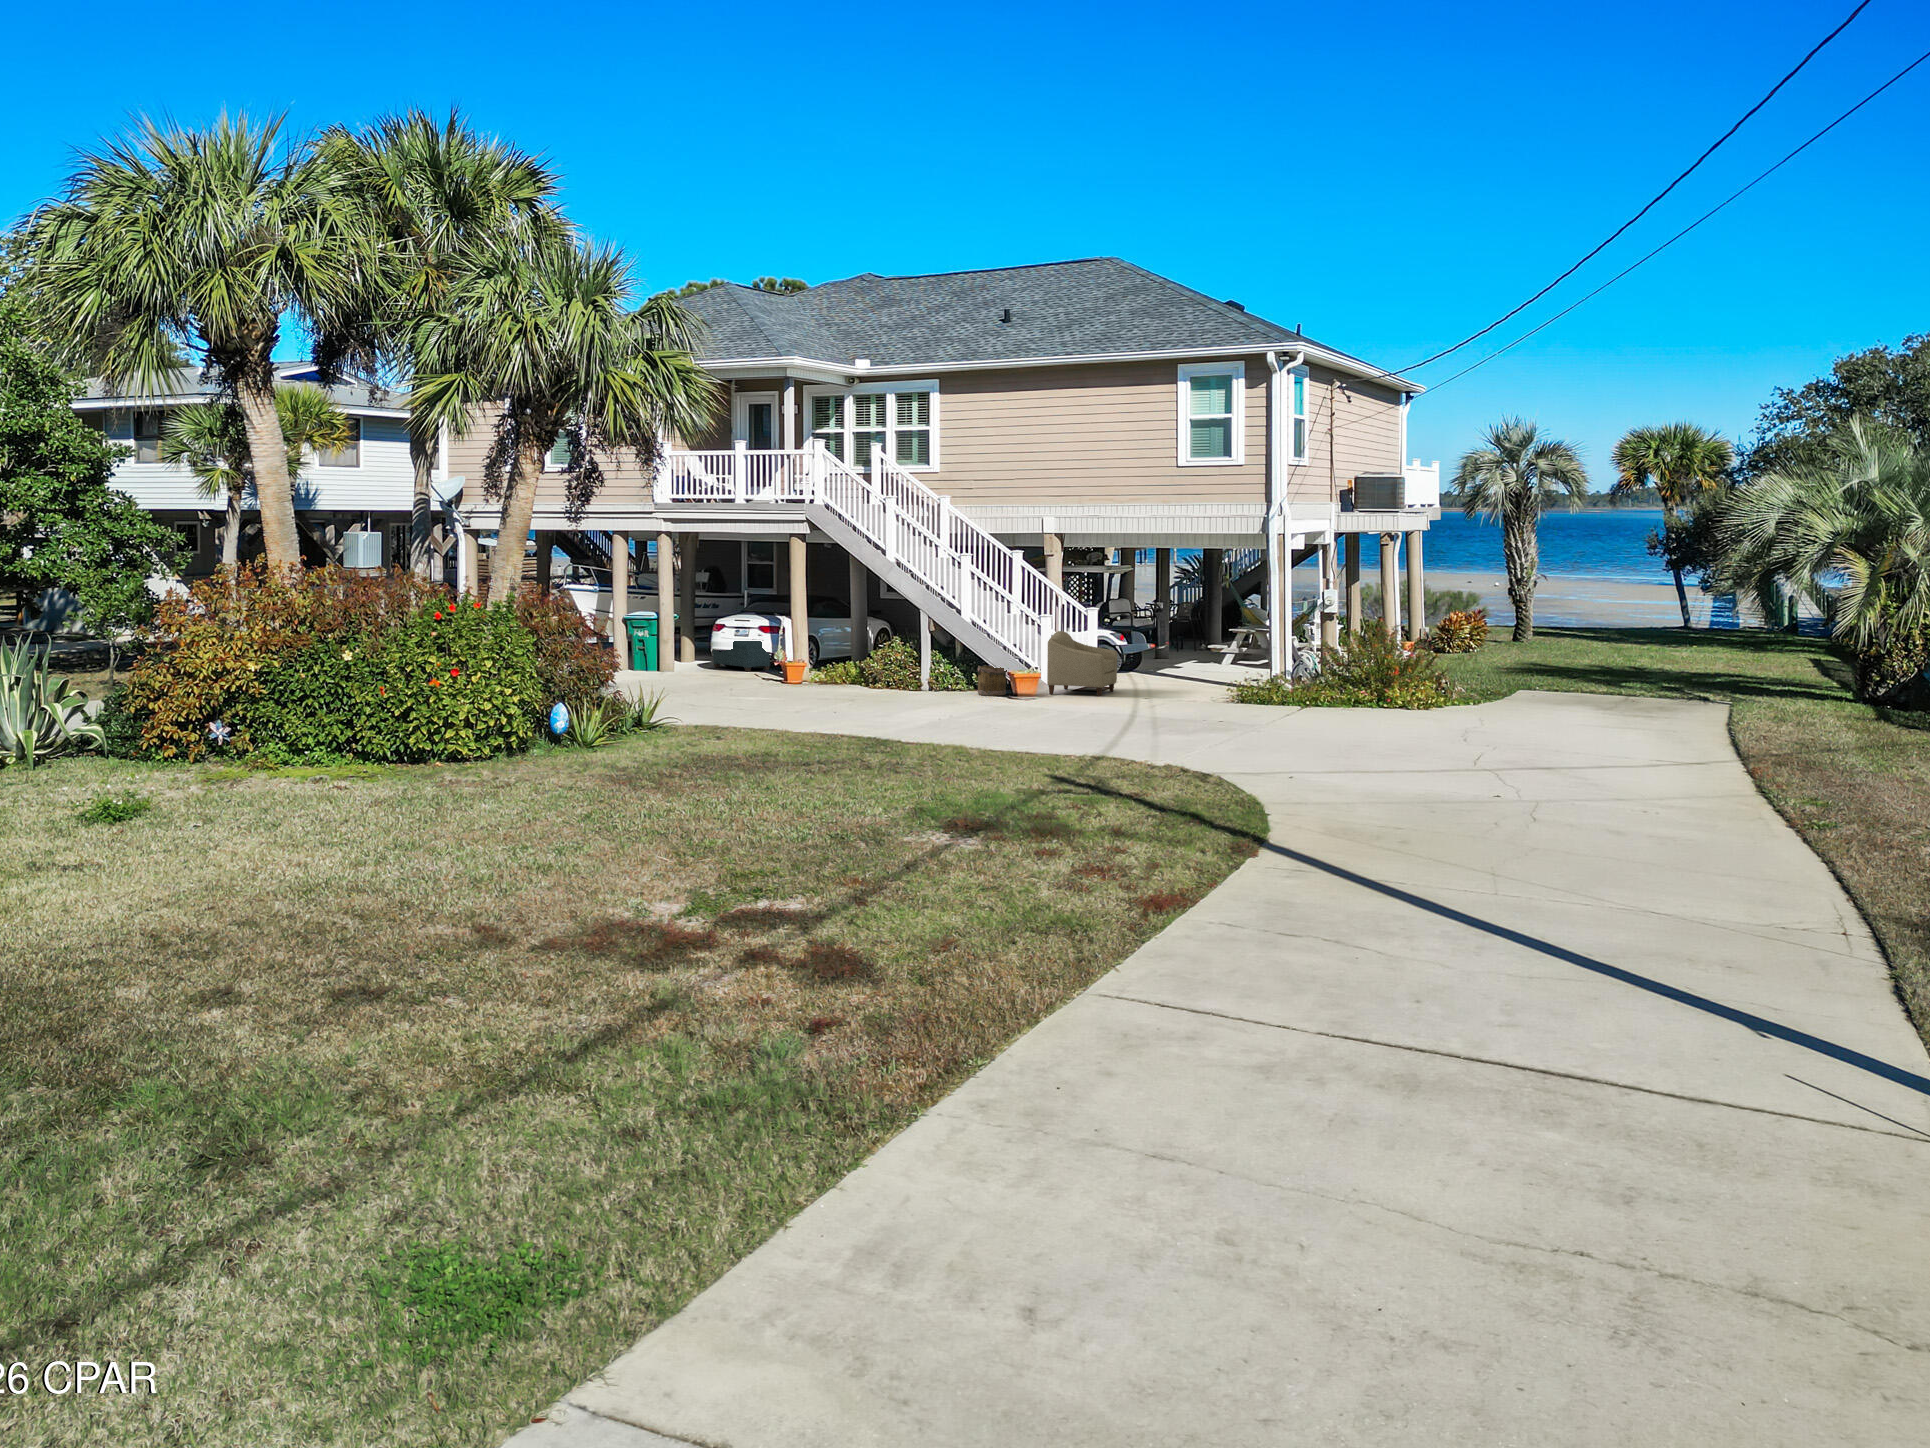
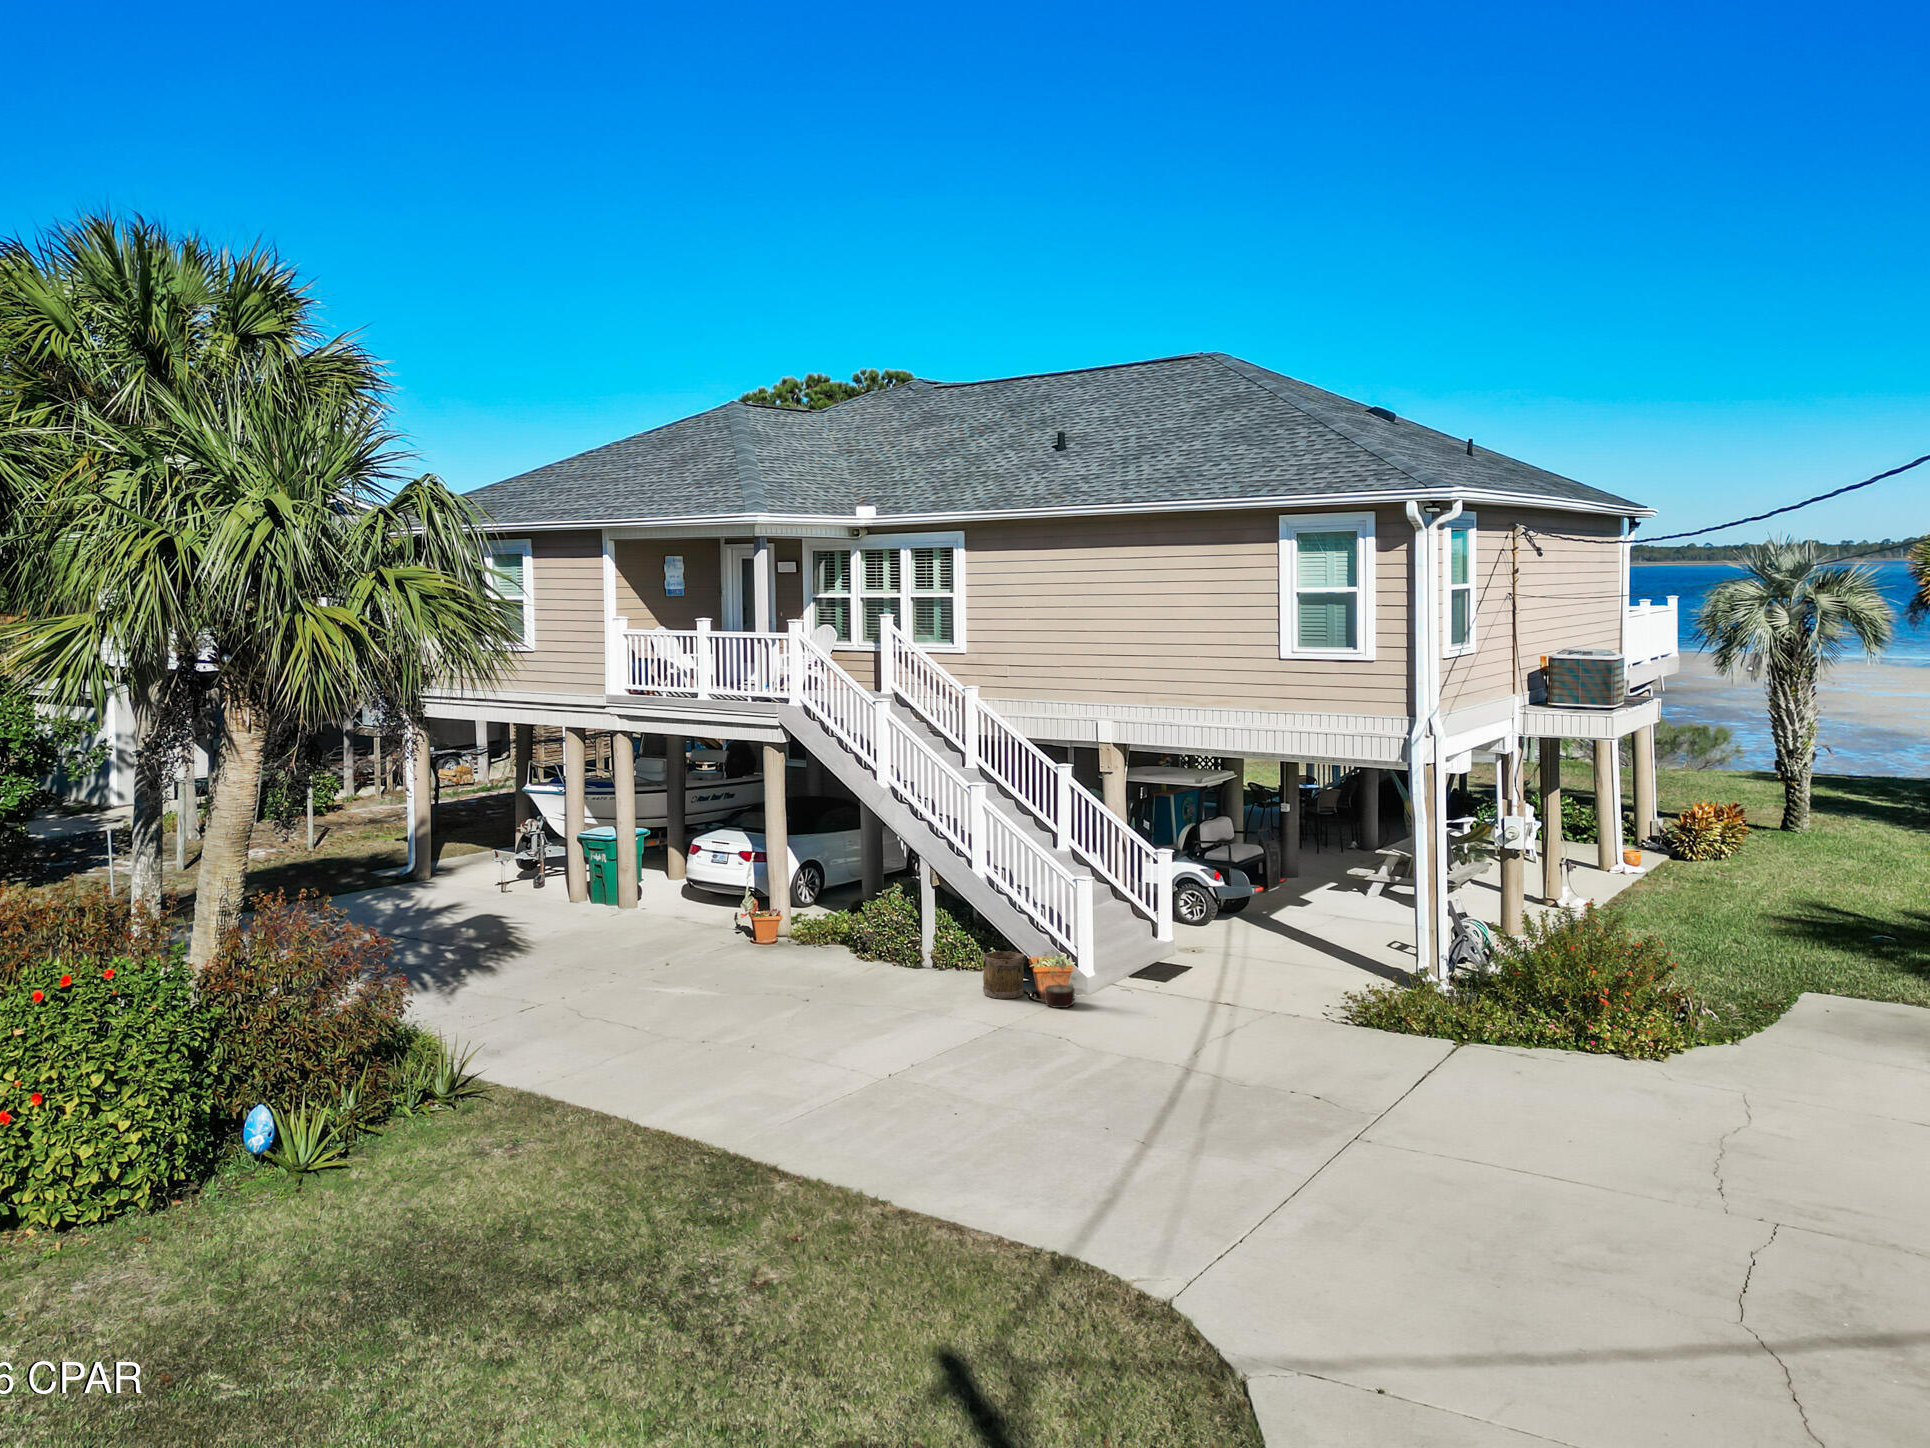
chair: present [1047,631,1117,696] -> none [1082,902,1186,1004]
bench: present [713,641,770,671] -> none [680,866,747,918]
decorative plant: none [1019,659,1046,698] -> present [1040,950,1075,1008]

